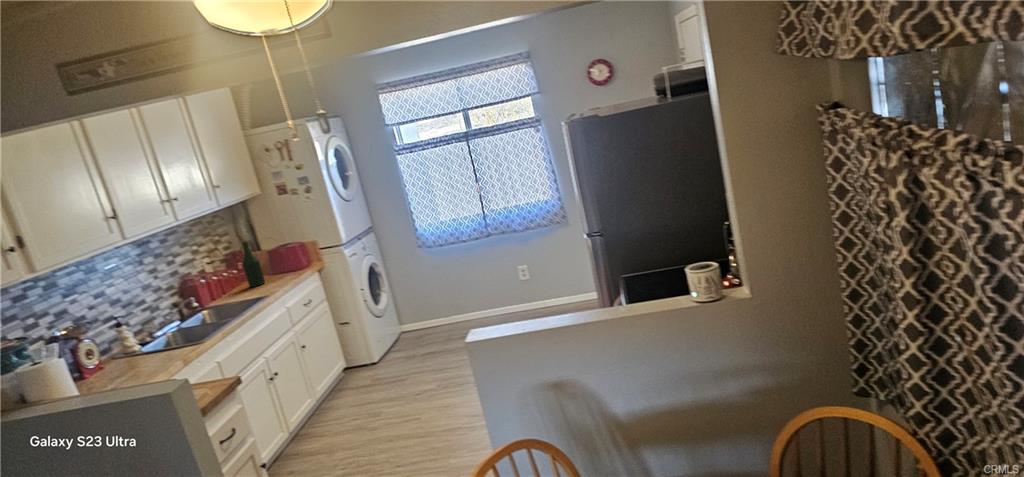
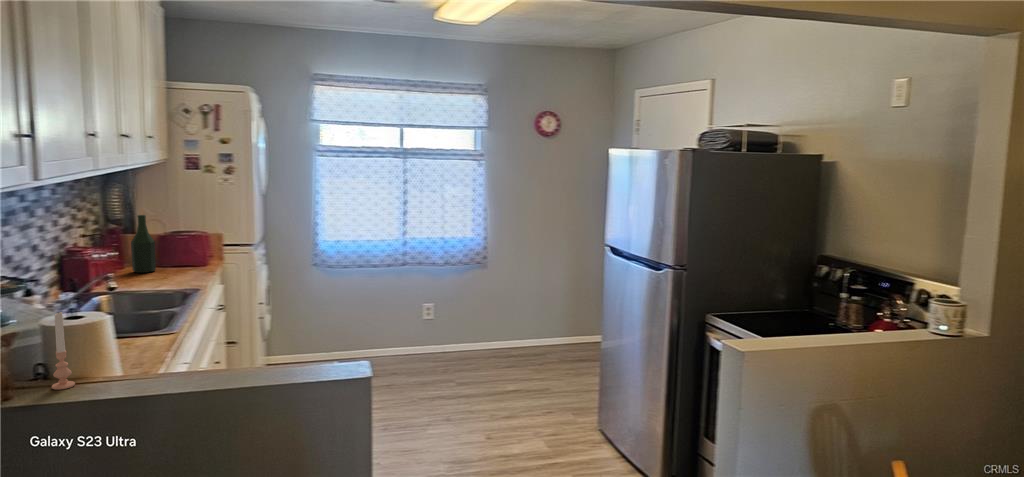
candle: none [55,353,84,406] -> present [52,312,75,390]

